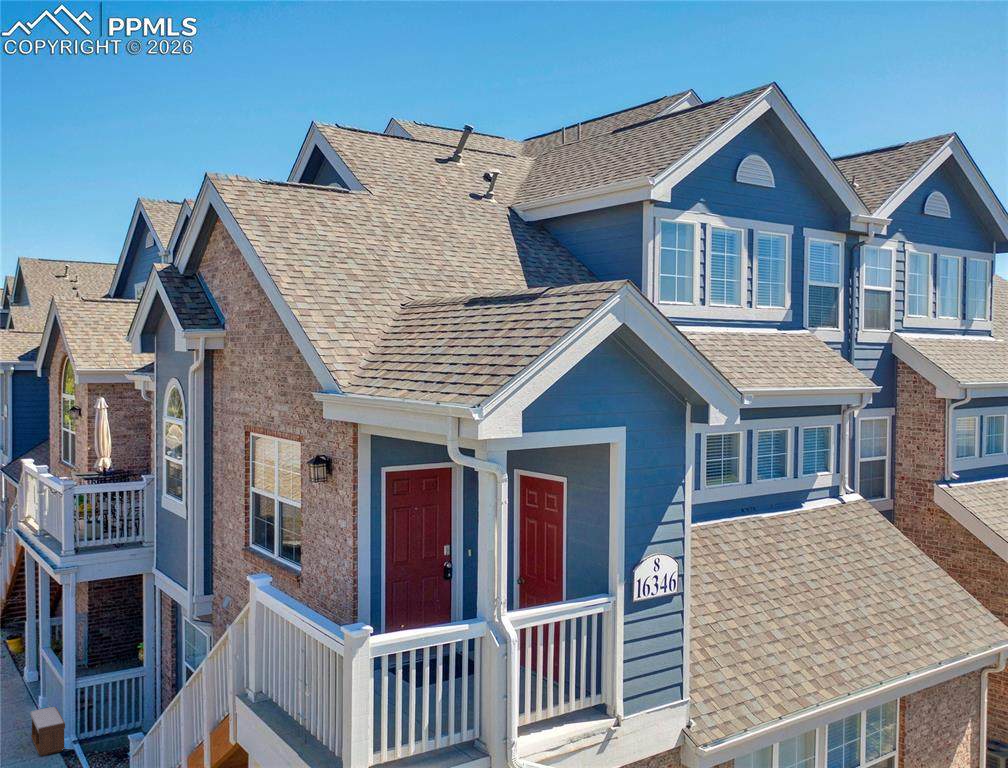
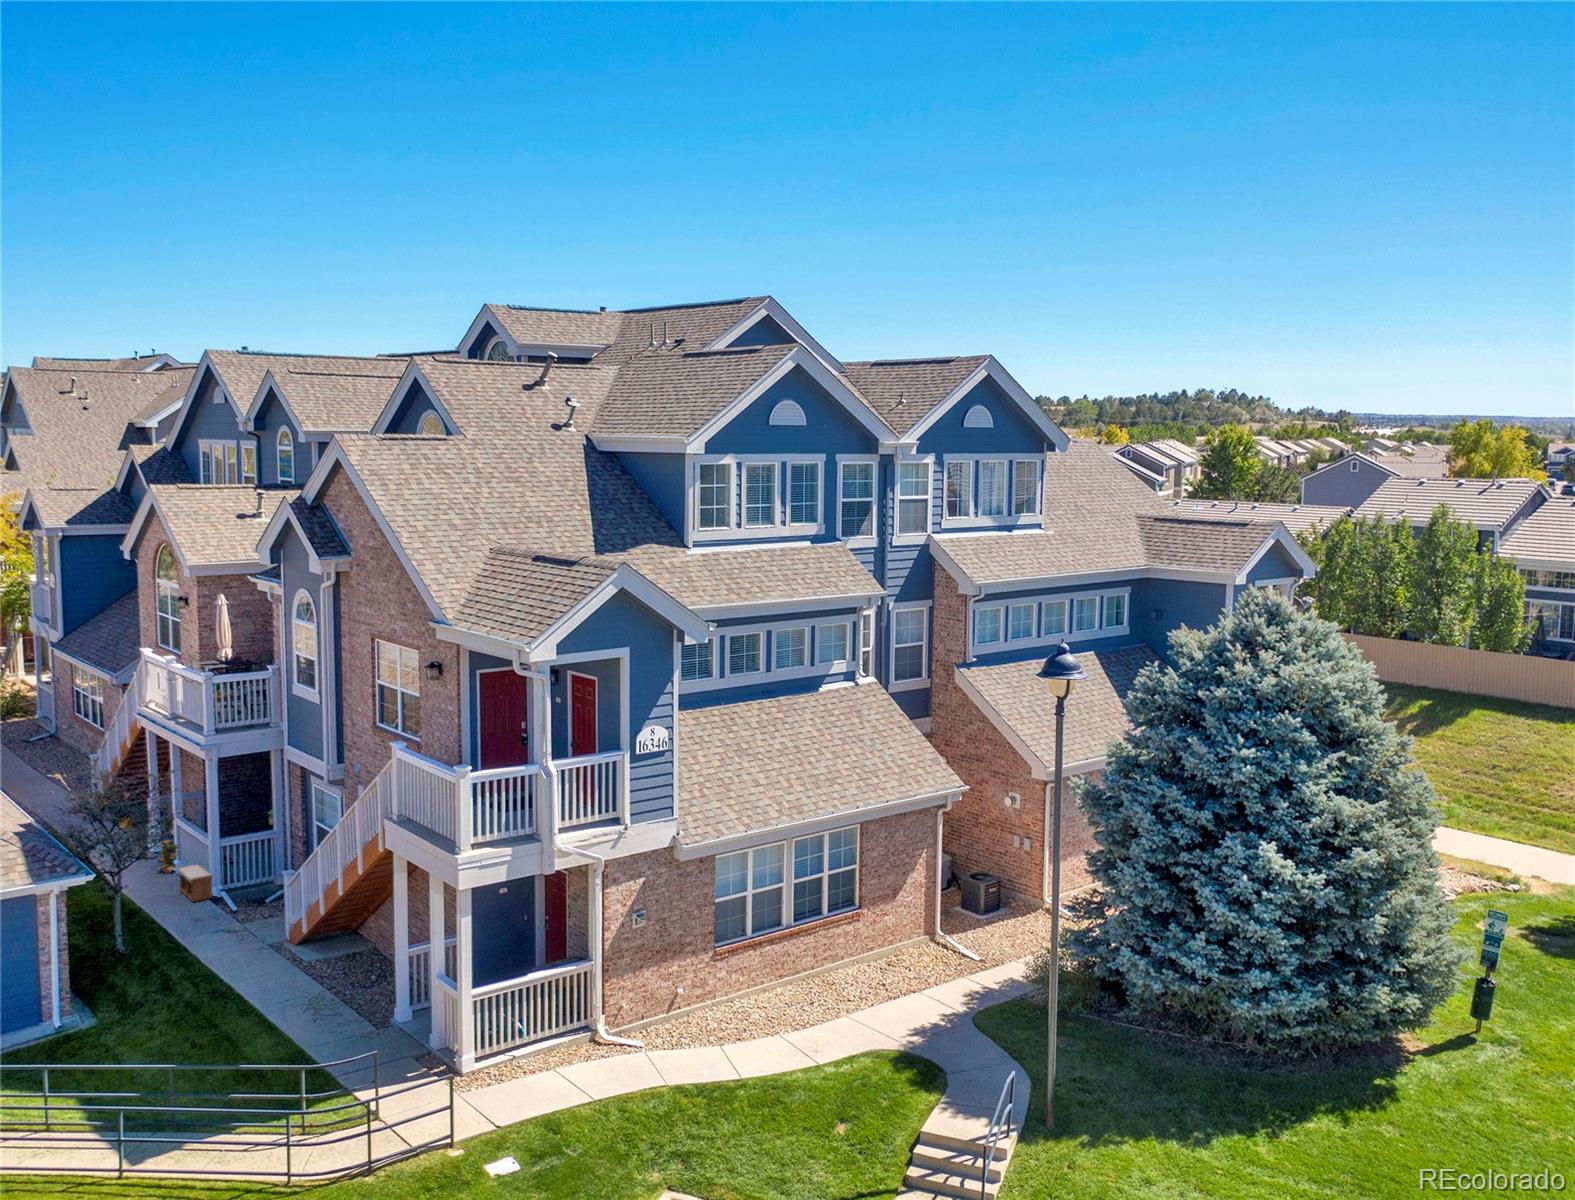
decorative plant: none [15,672,46,712] -> present [158,840,180,873]

